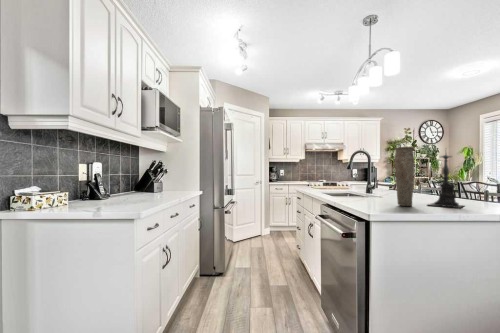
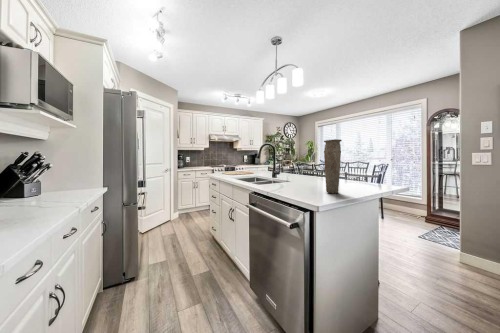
candle holder: present [429,155,463,208] -> none [341,141,370,191]

